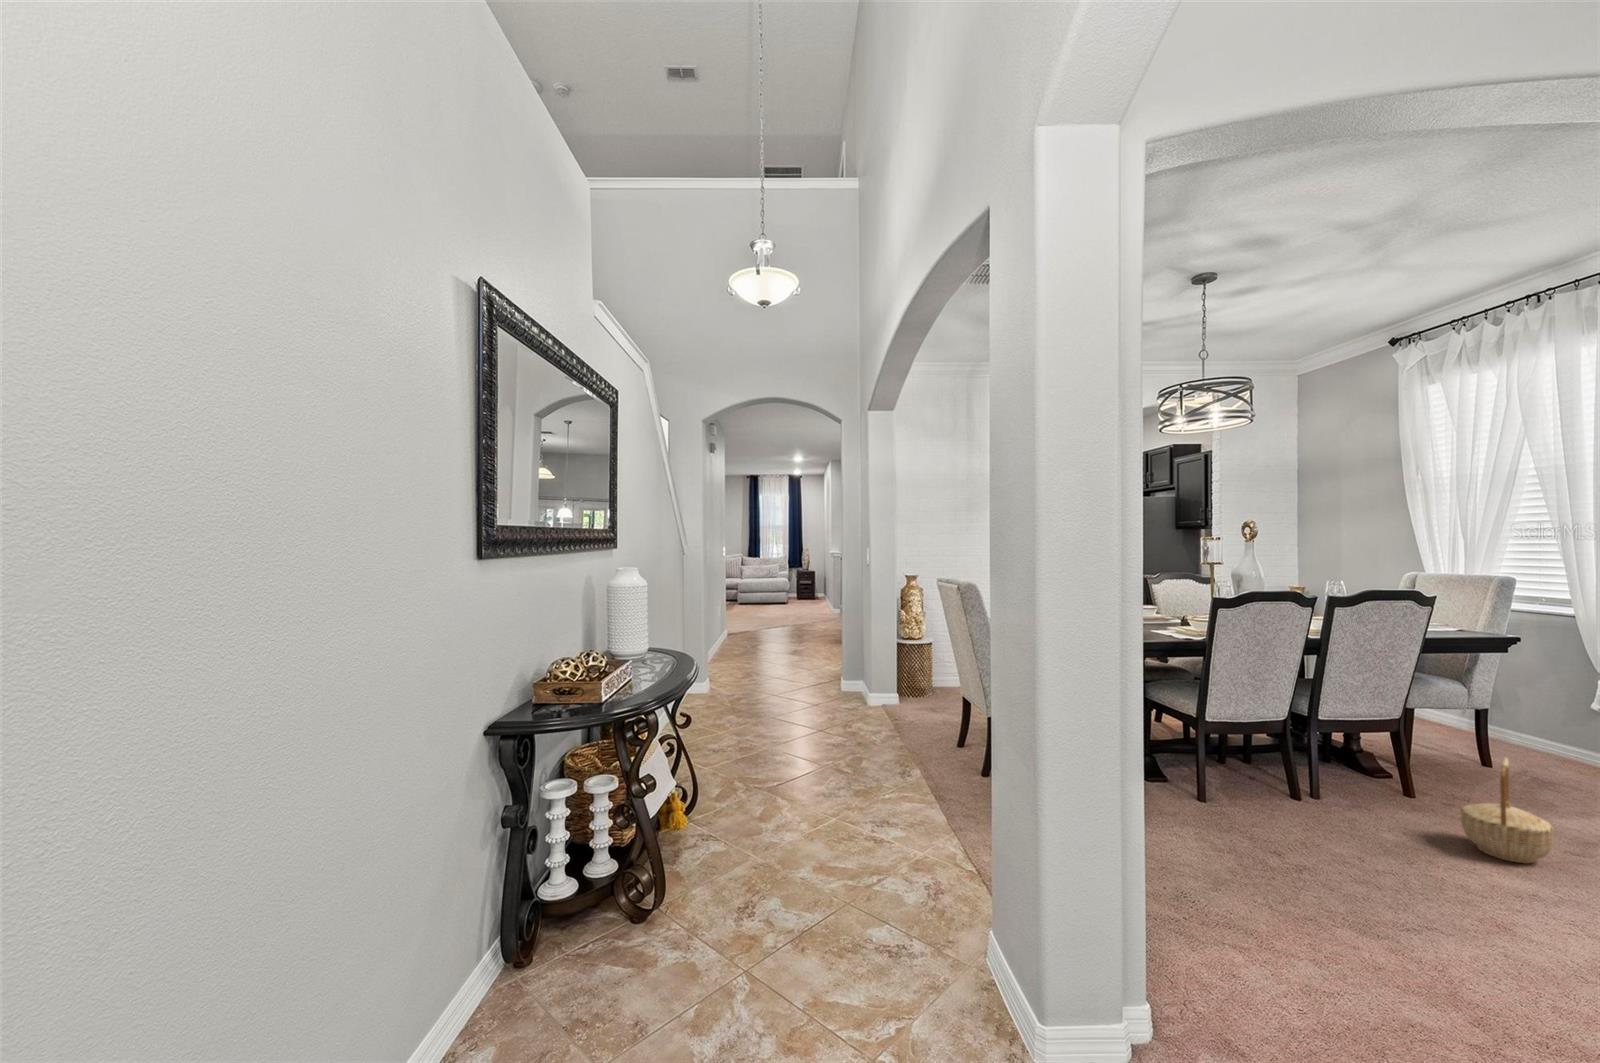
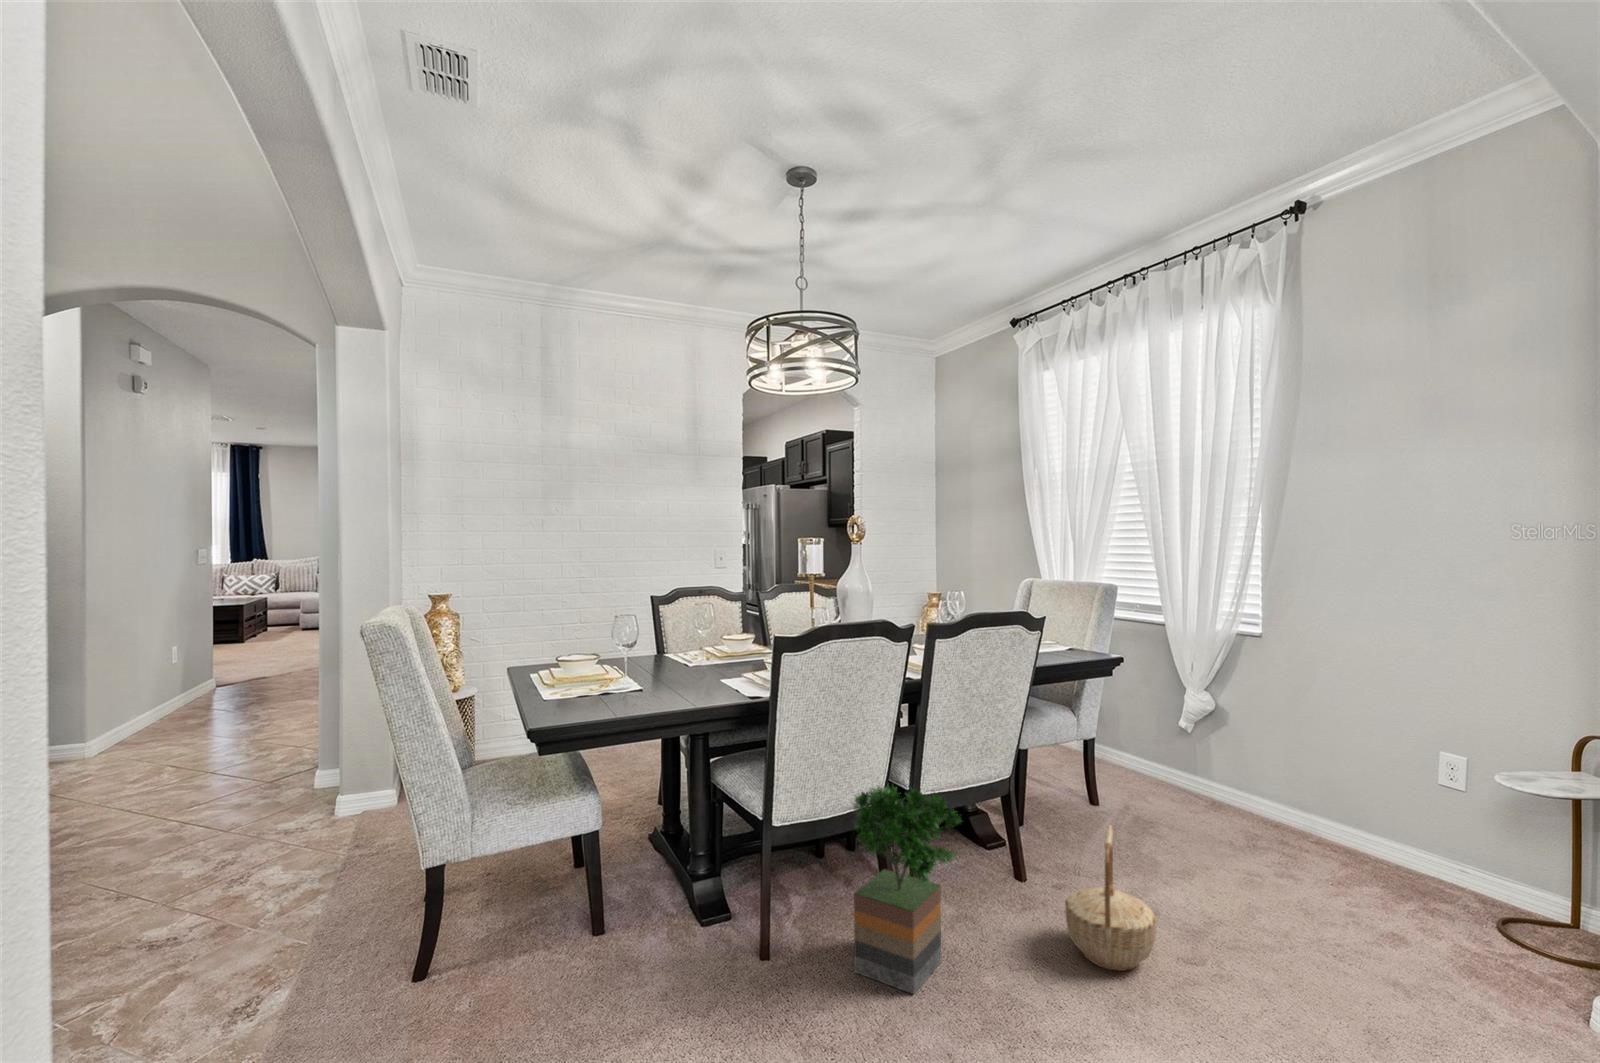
potted tree: none [1265,704,1366,844] -> present [853,785,960,994]

